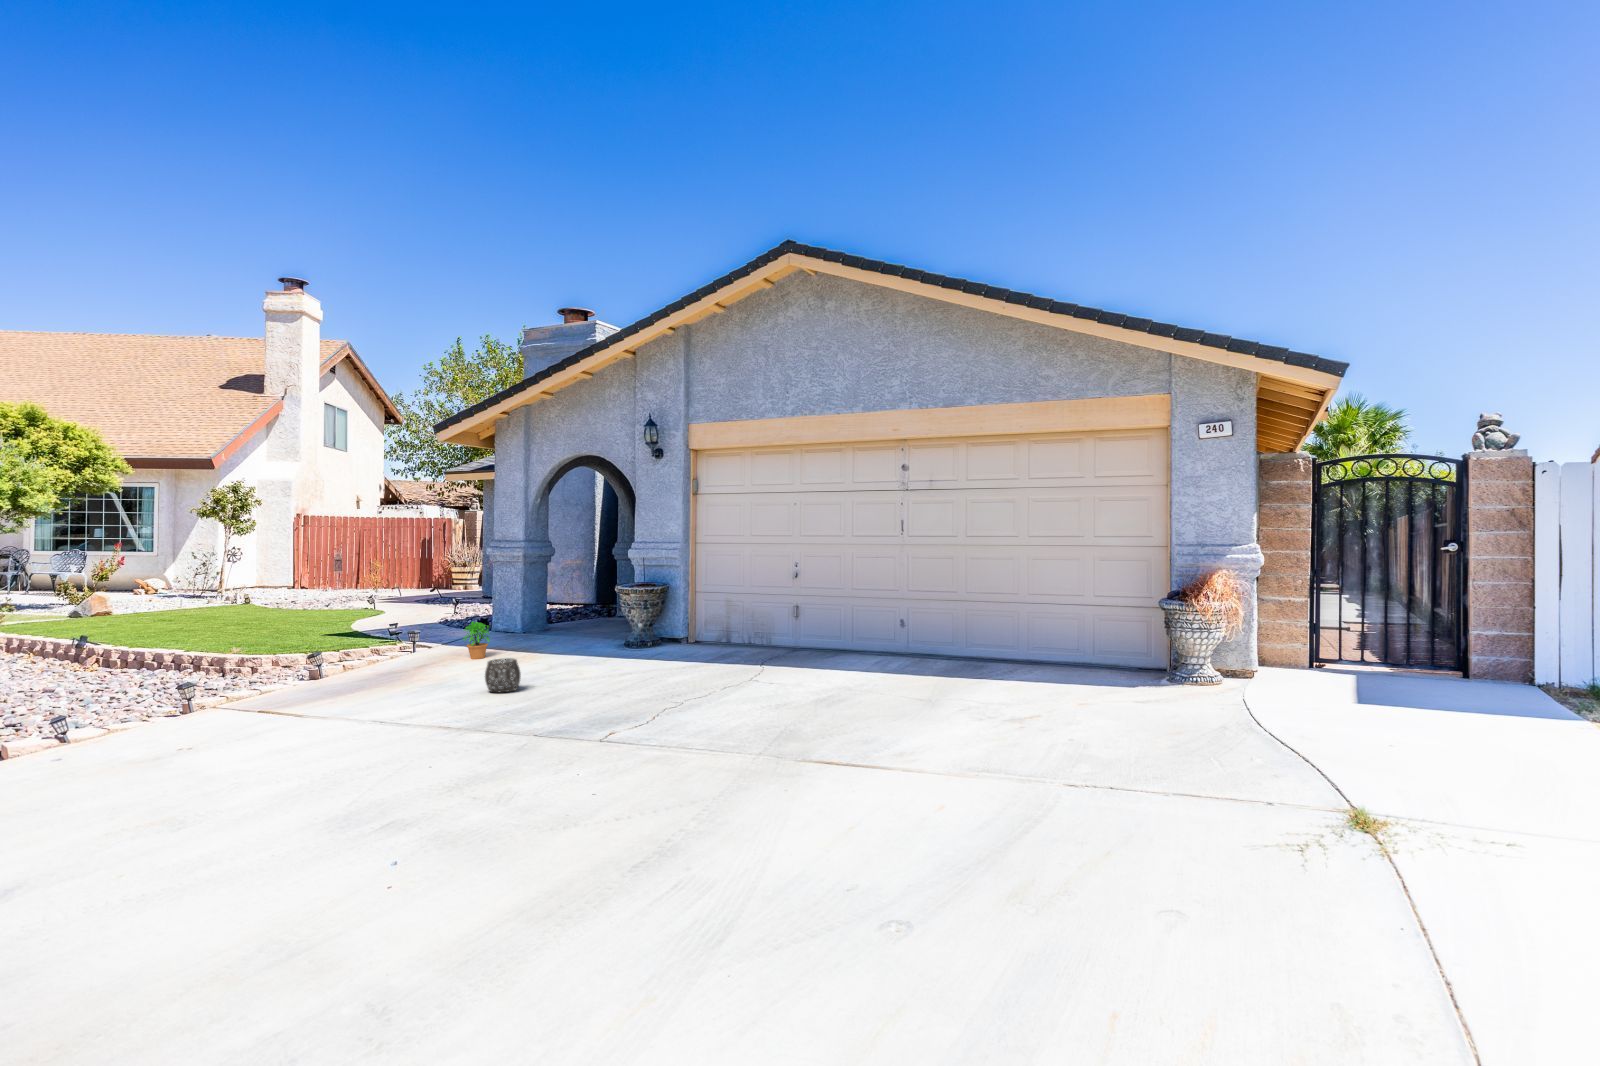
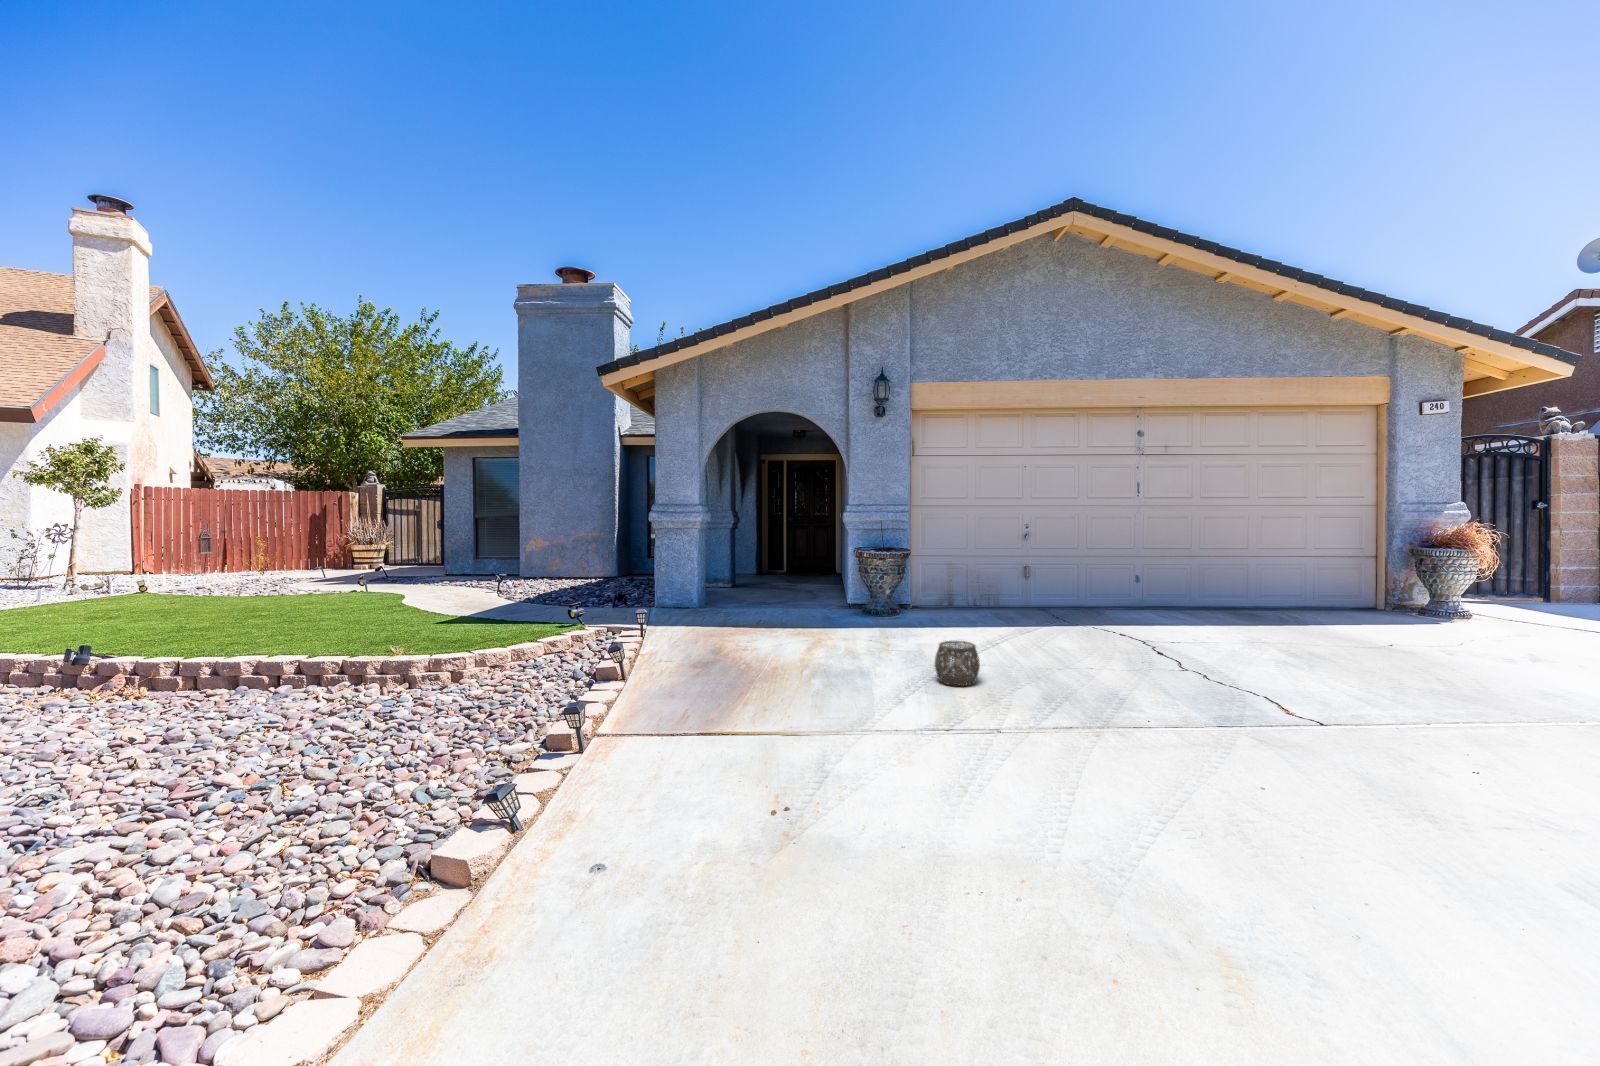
potted plant: present [463,622,490,659] -> none [740,597,773,644]

